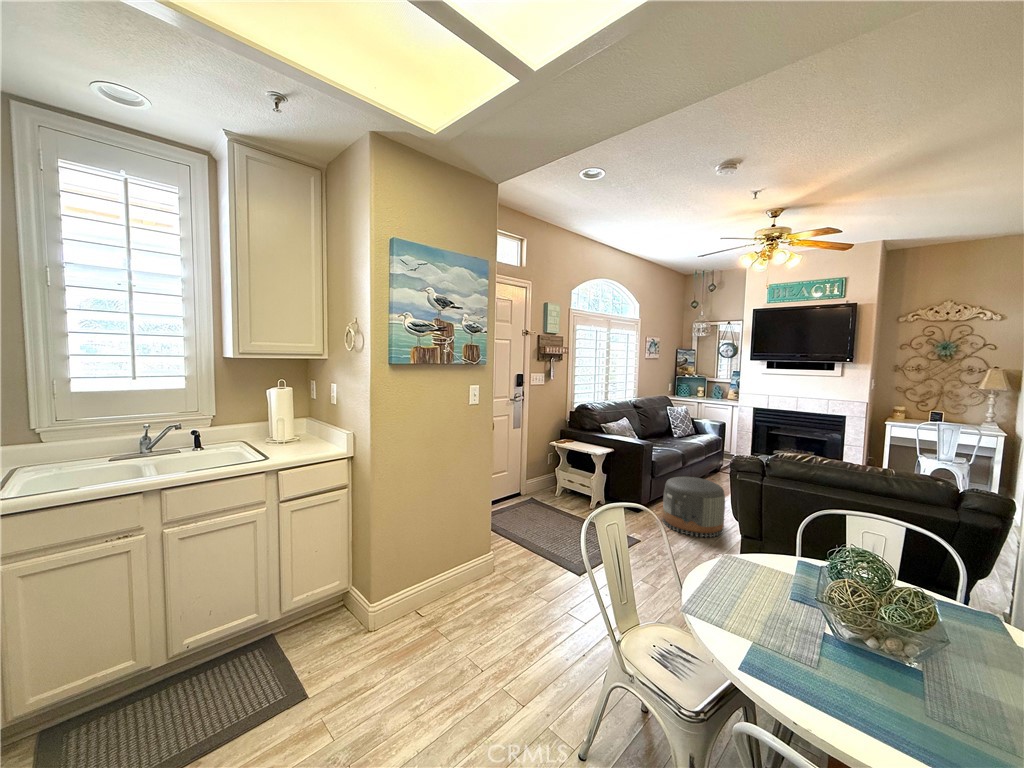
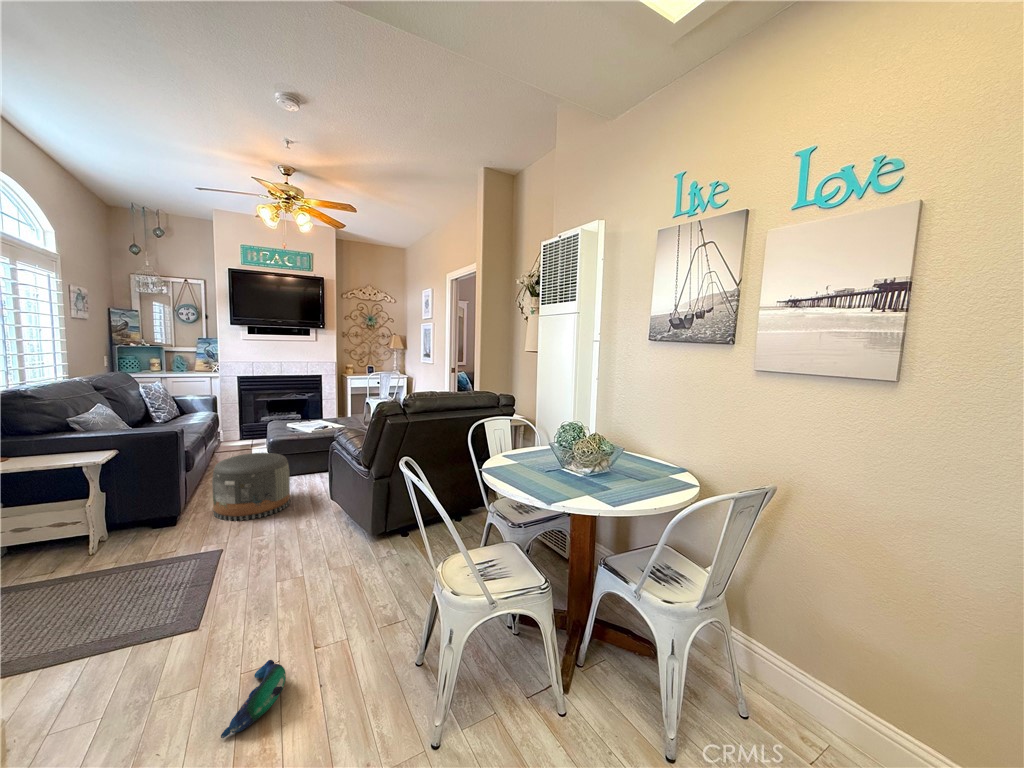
plush toy: none [533,618,584,641] -> present [221,660,286,738]

